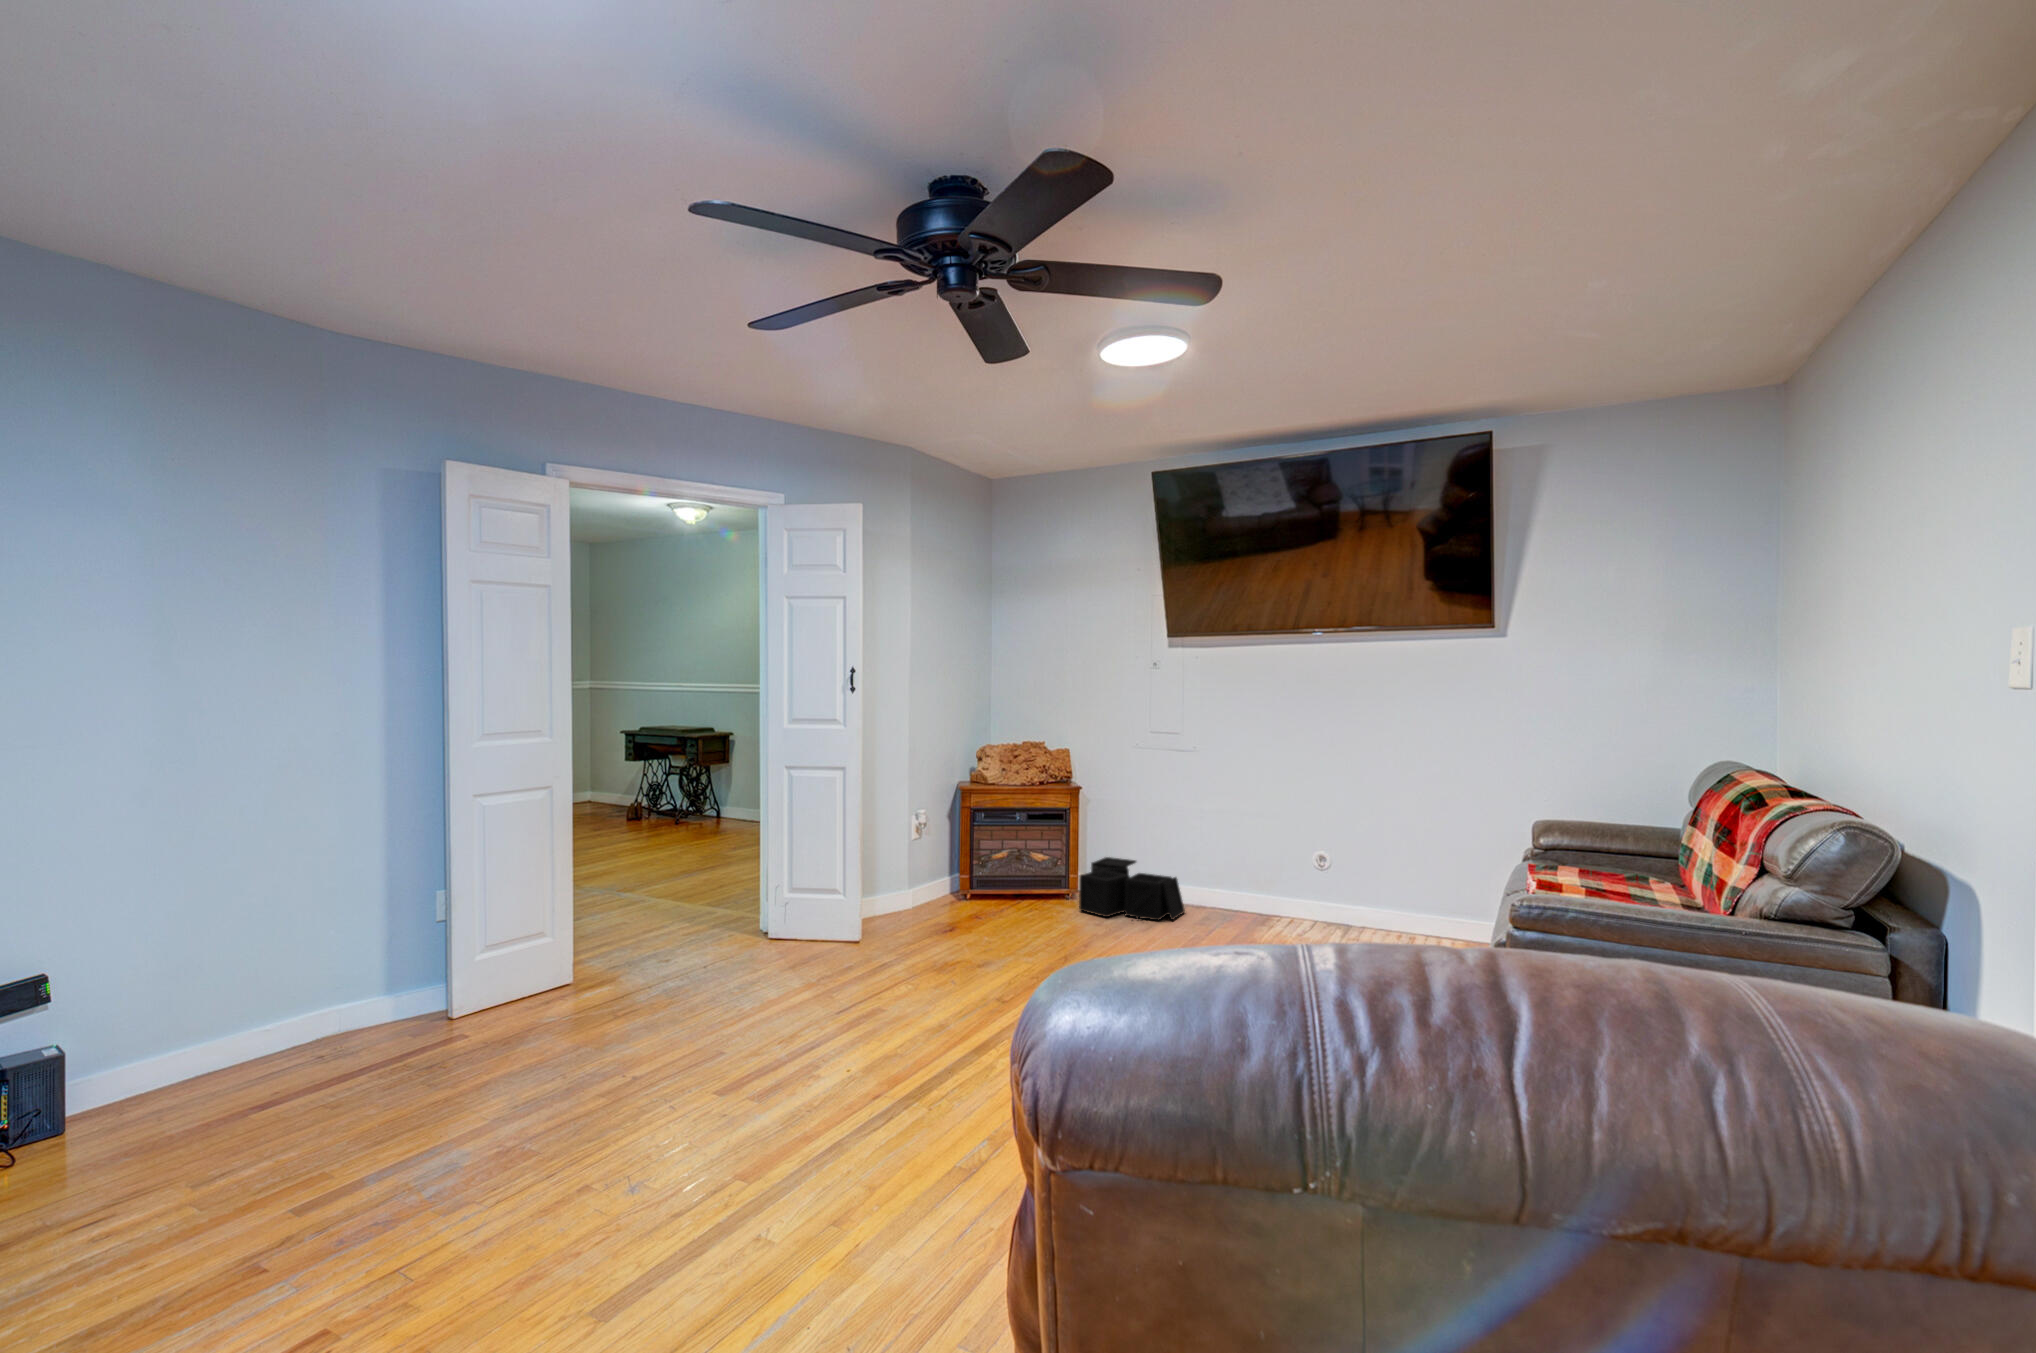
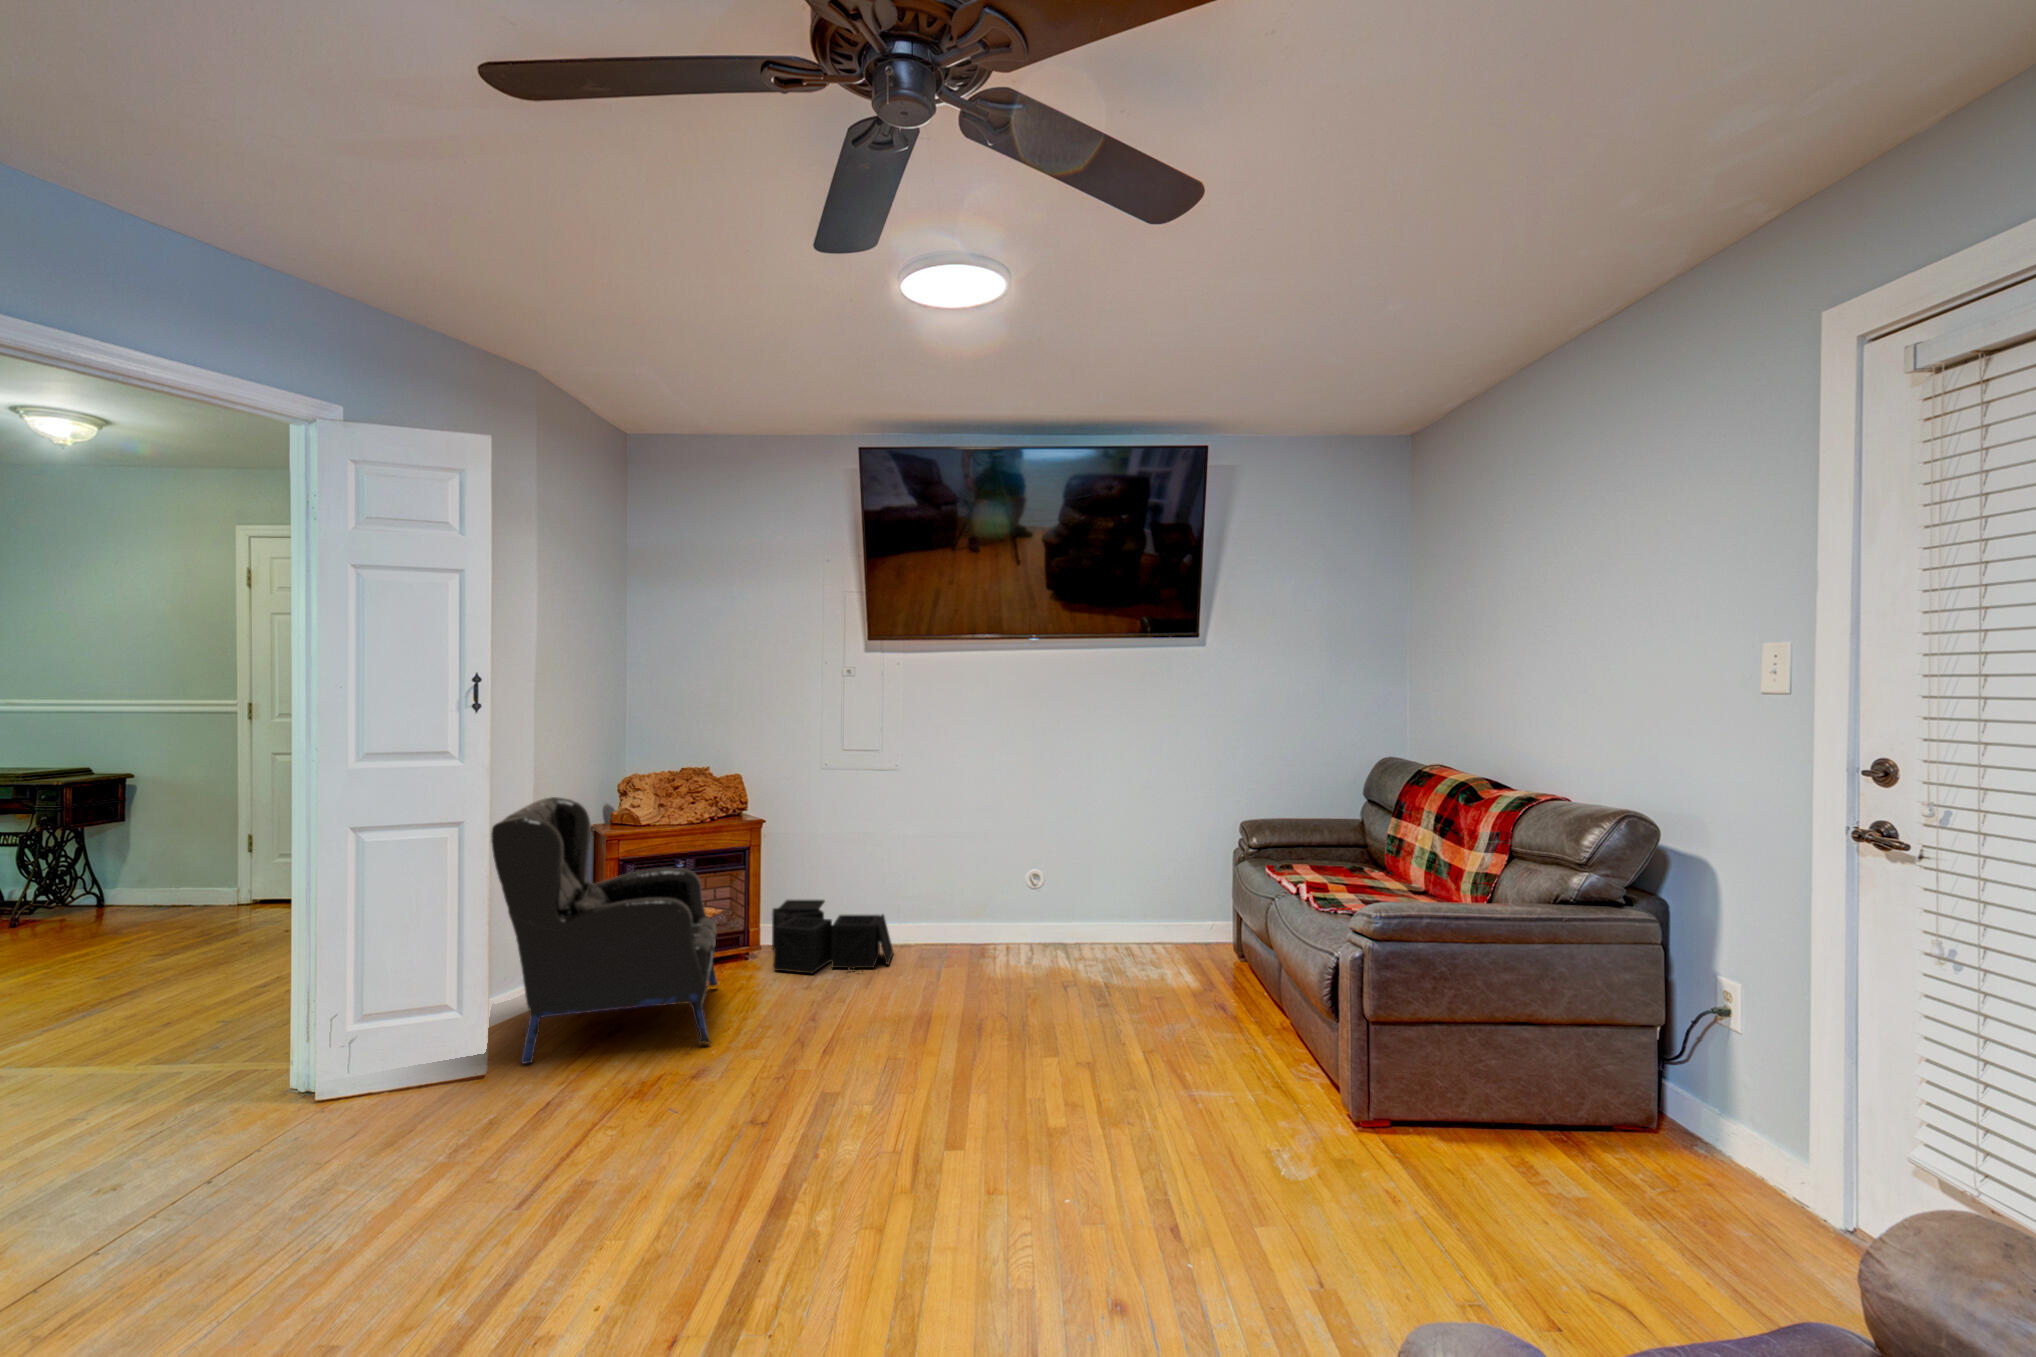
armchair: none [861,757,1031,950] -> present [491,797,718,1063]

